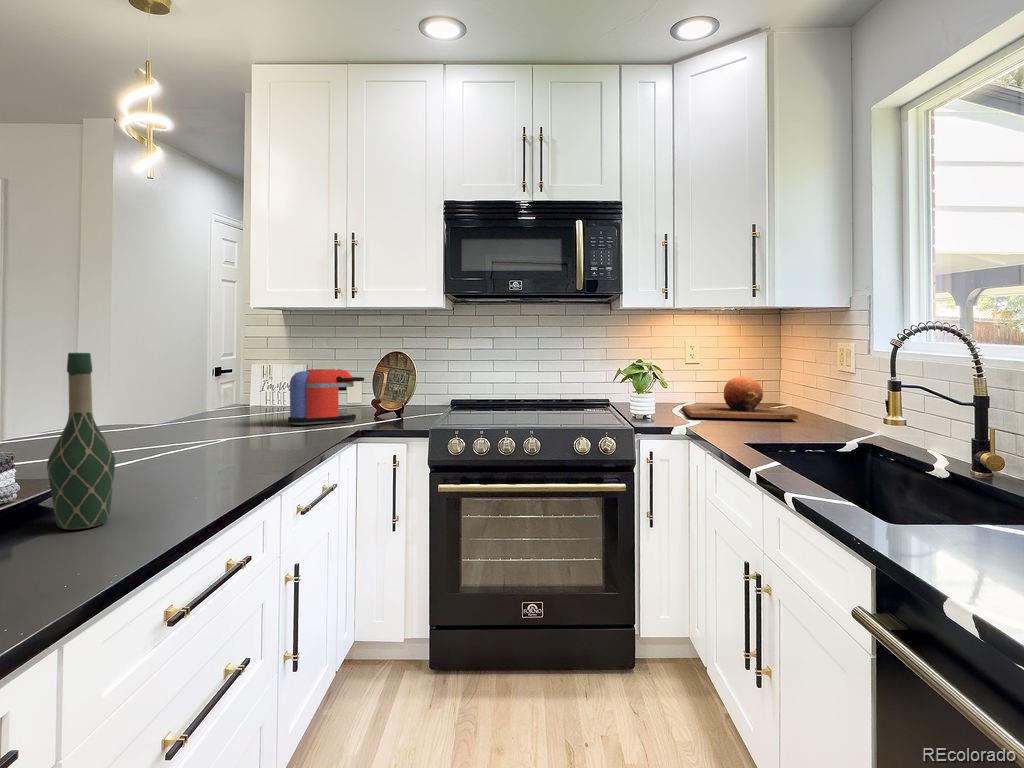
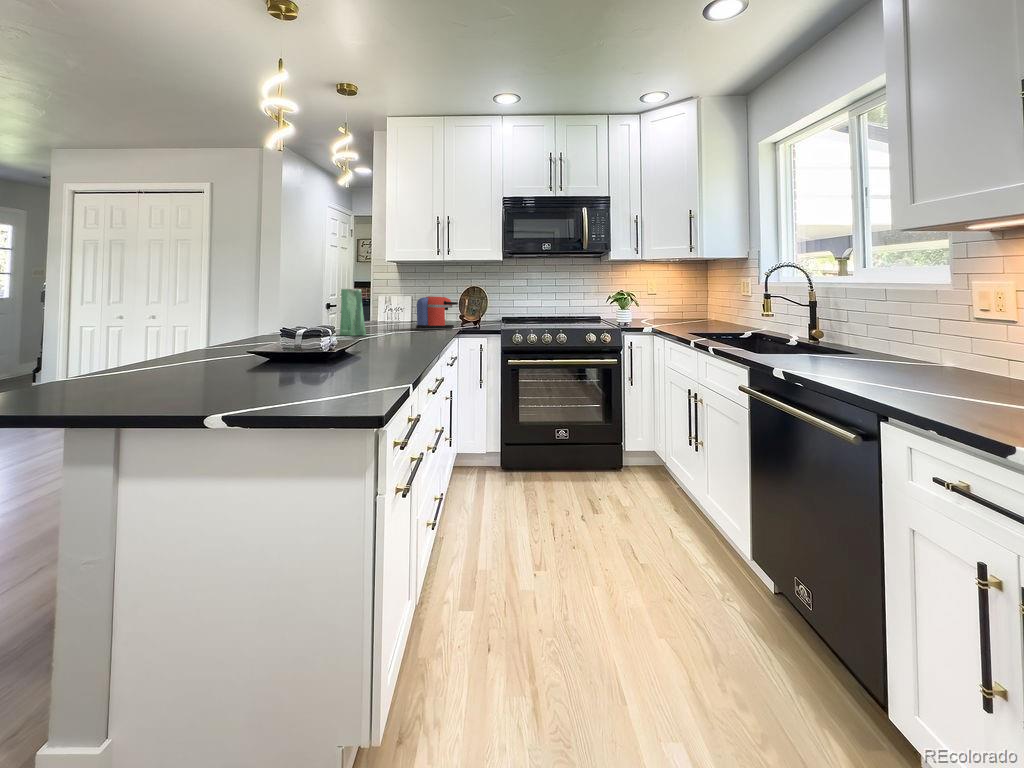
wine bottle: present [47,353,115,529] -> none [377,267,404,349]
vase: none [127,364,177,446] -> present [340,289,366,336]
chopping board: present [682,376,798,419] -> none [646,302,716,325]

